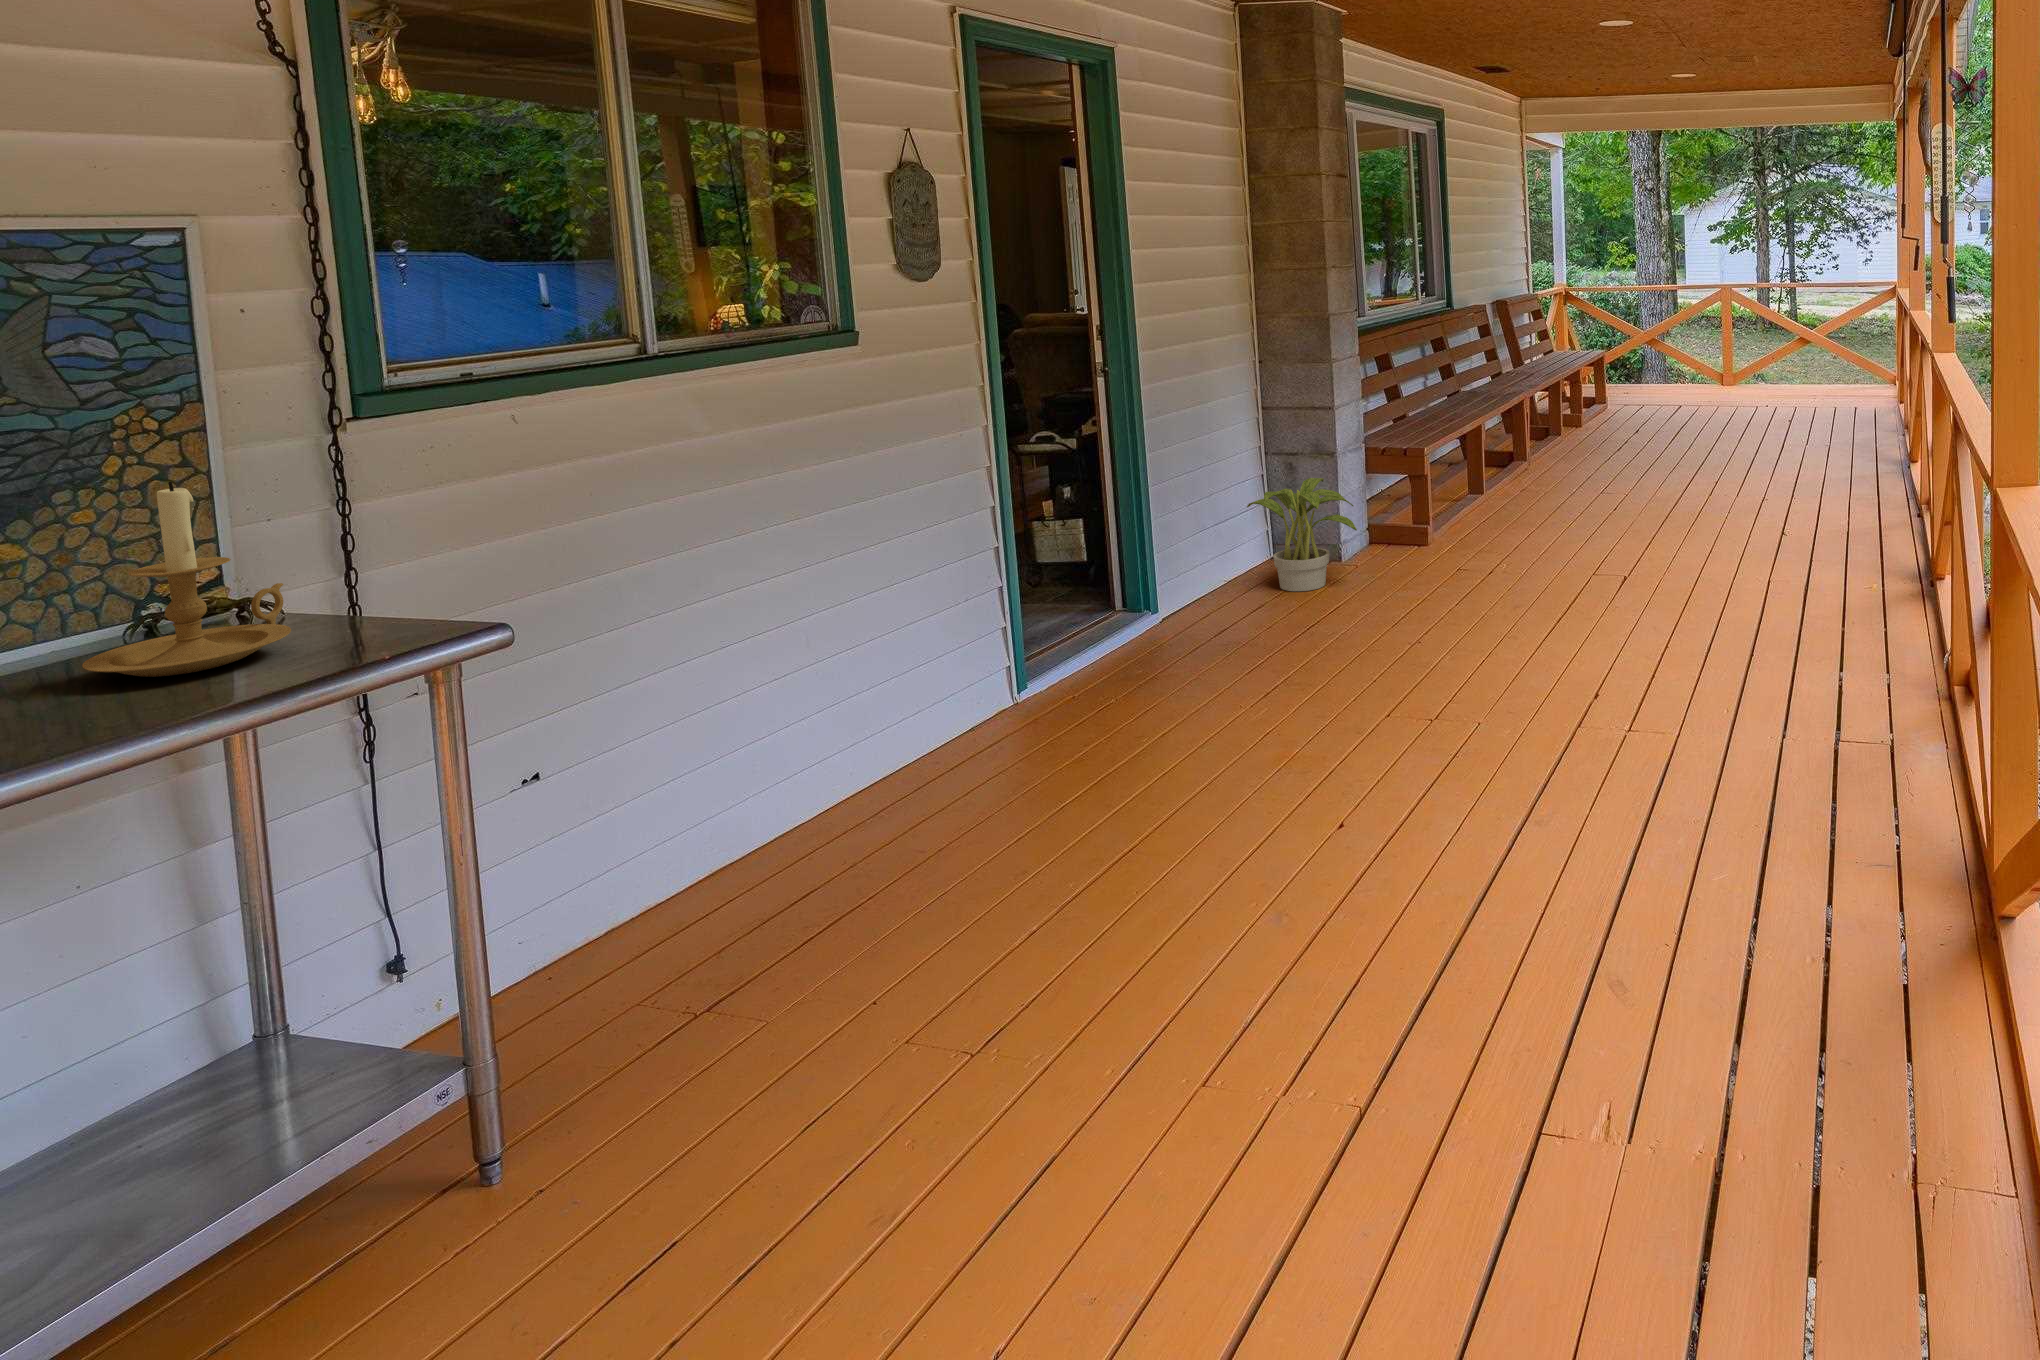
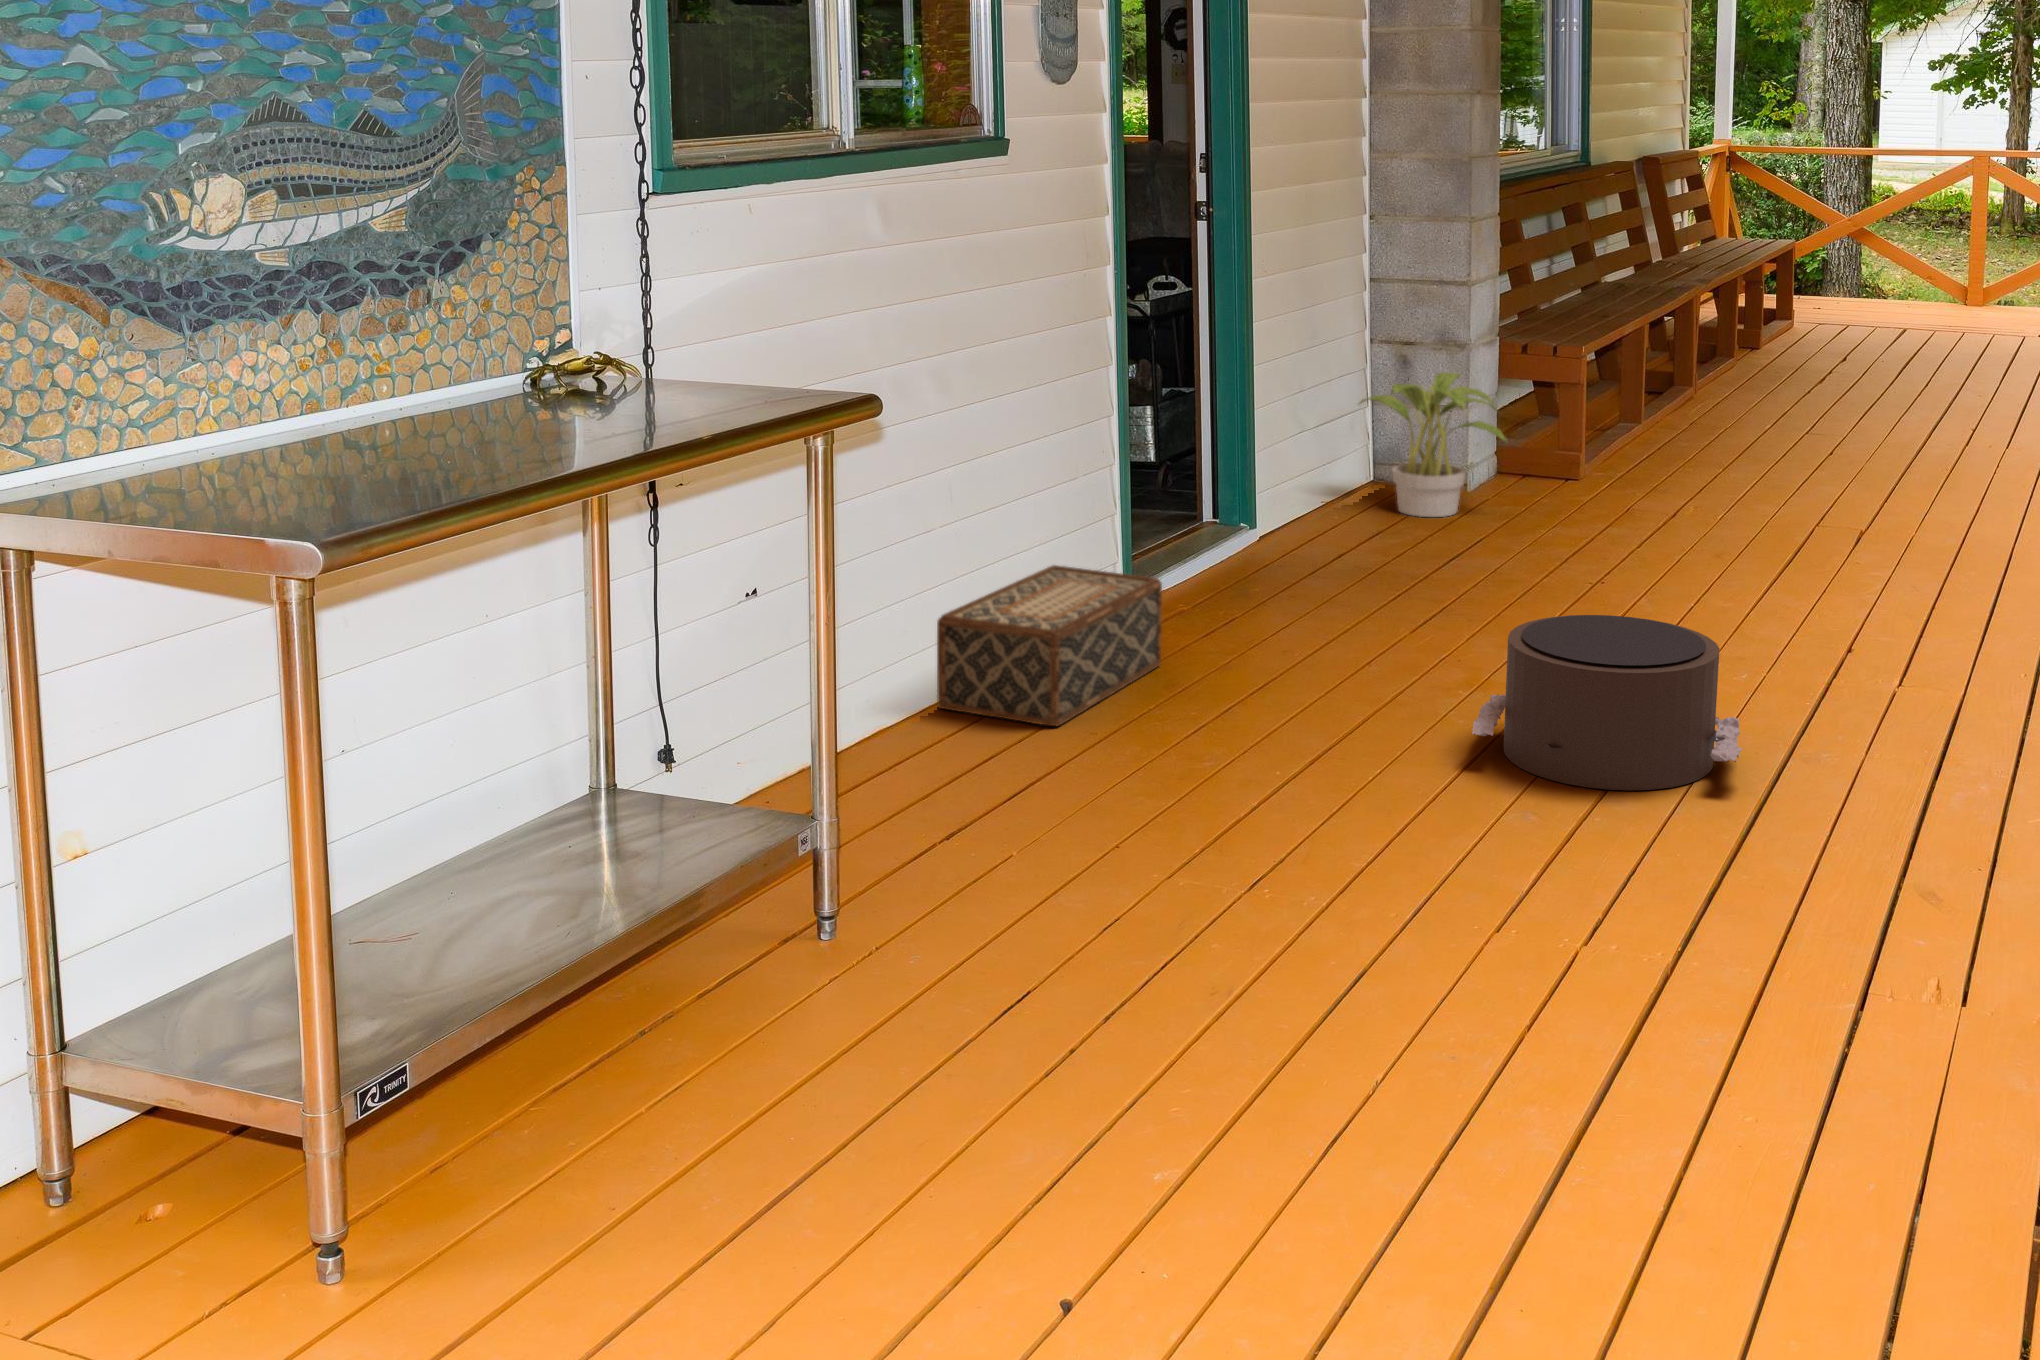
candle holder: present [82,482,291,677] -> none [591,233,733,409]
woven basket: none [774,689,1014,853] -> present [937,565,1162,726]
pouf: none [1242,704,1479,875] -> present [1472,615,1742,790]

